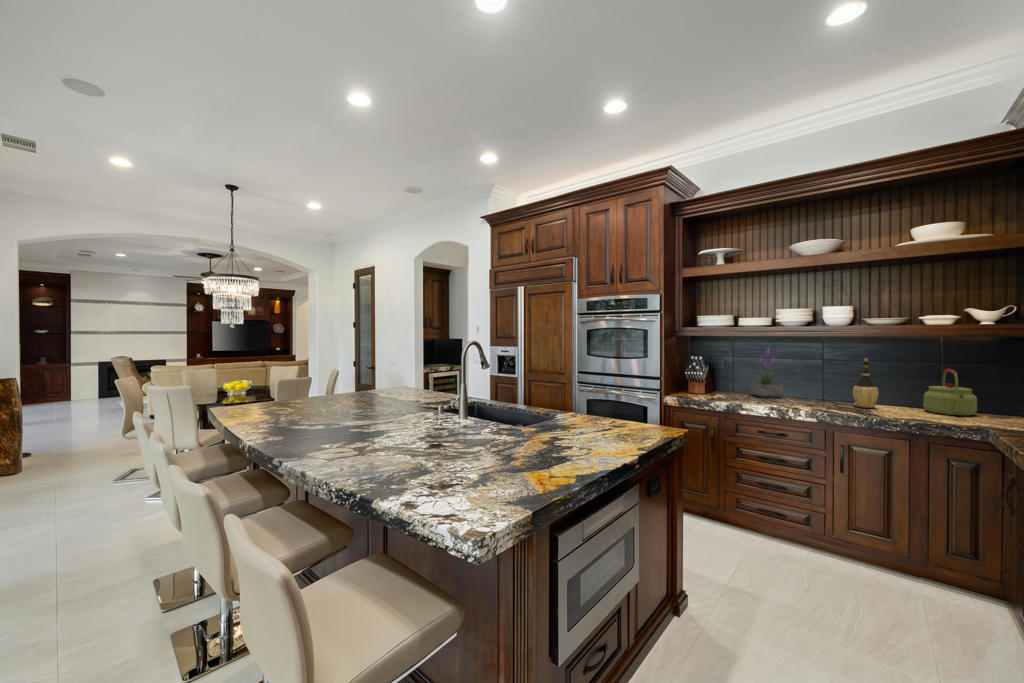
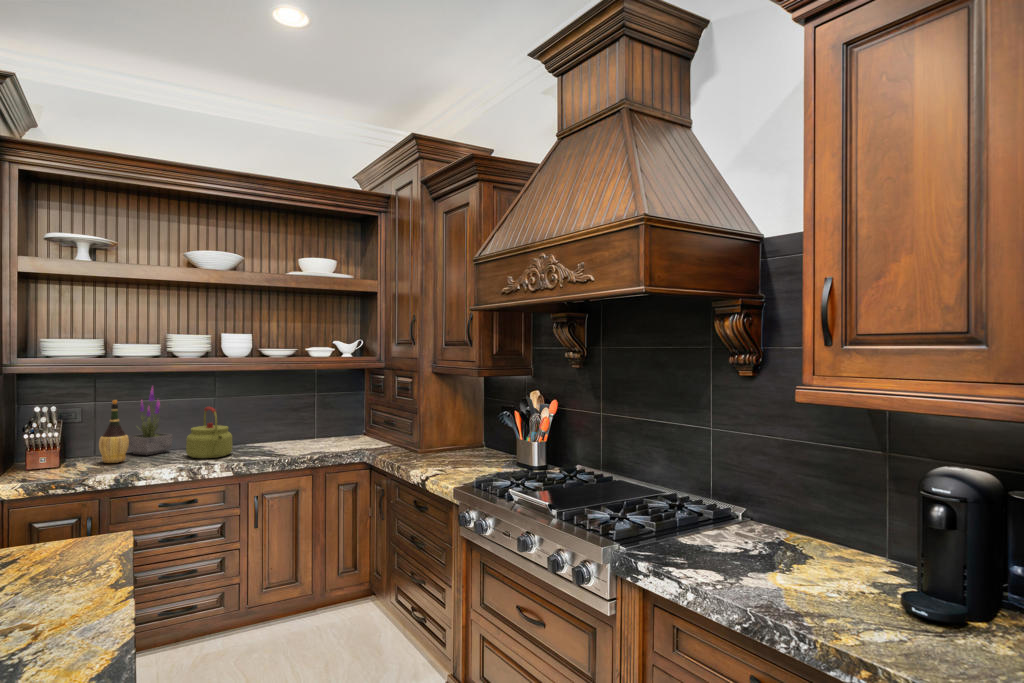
wine bottle: present [853,358,878,408] -> present [99,400,129,463]
kettle: present [923,369,977,416] -> present [186,407,233,458]

